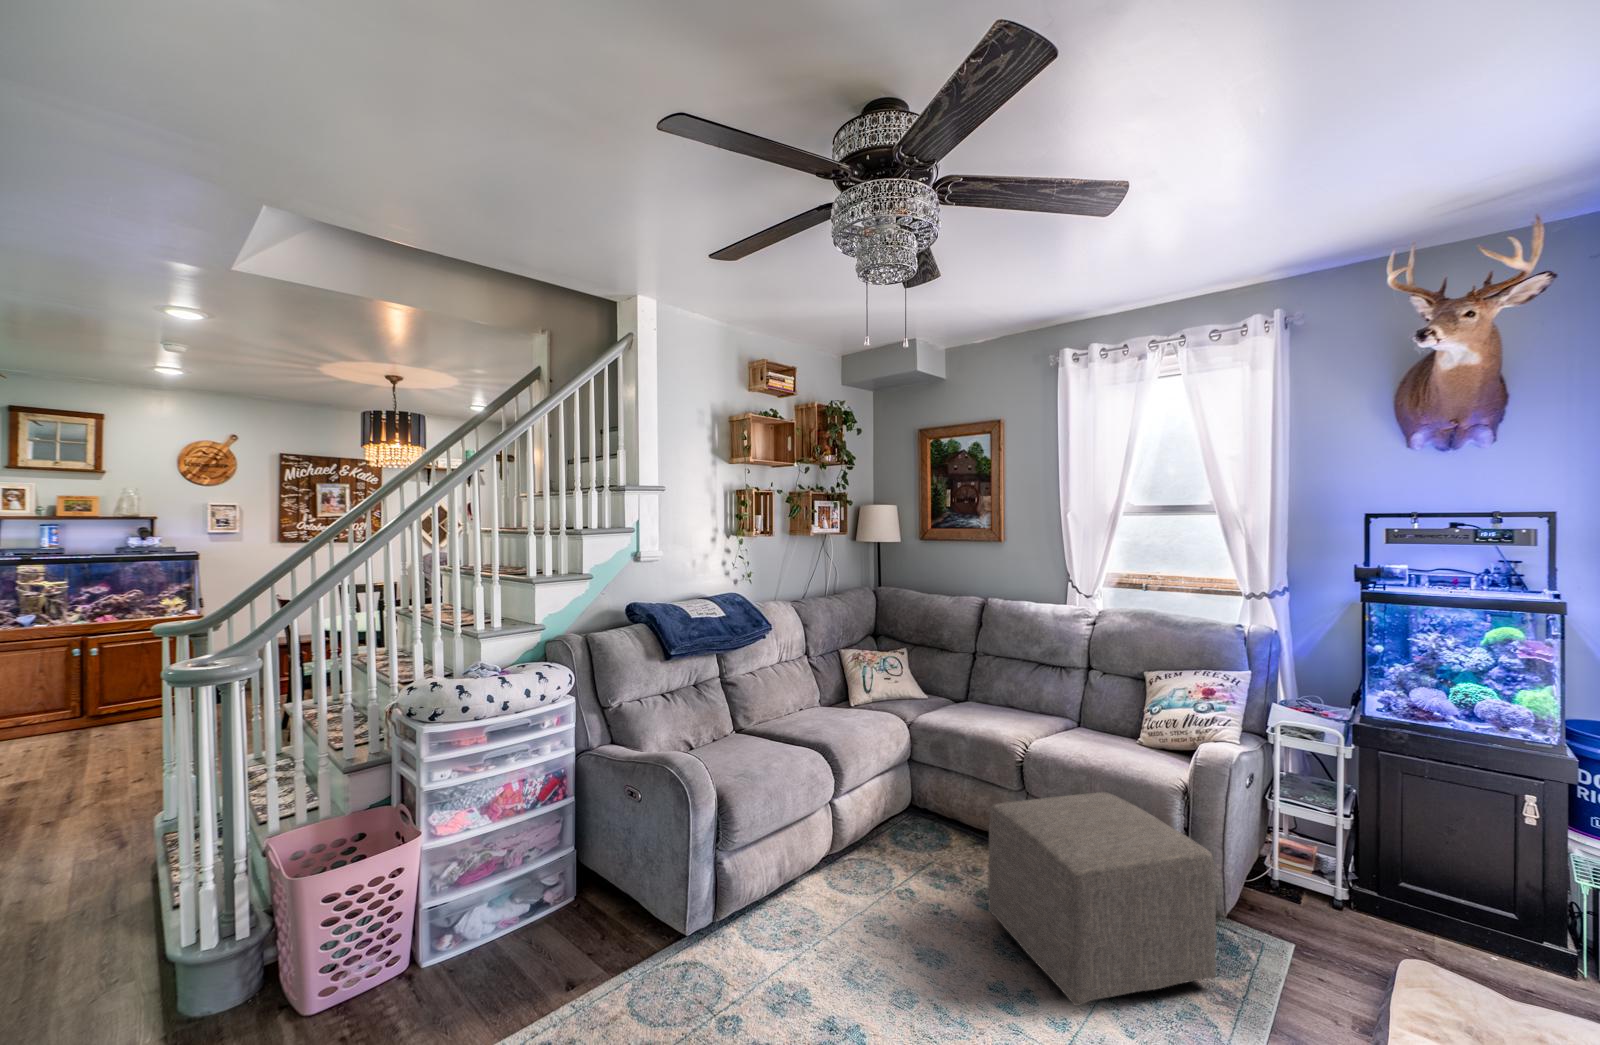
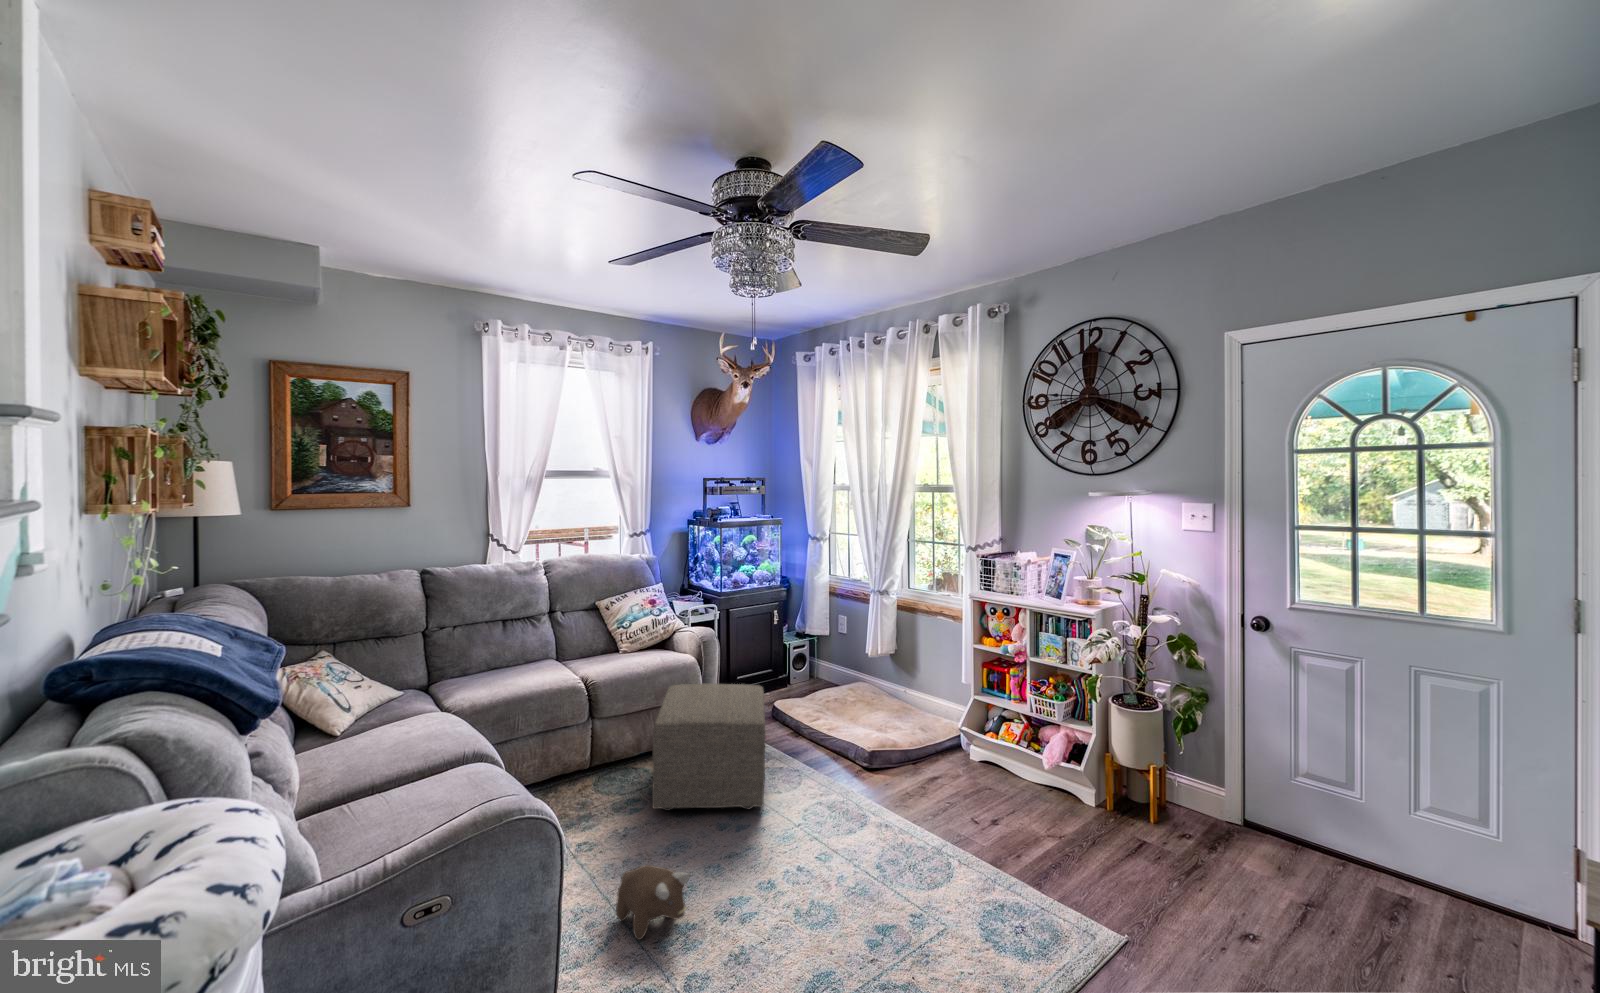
plush toy: none [794,902,858,977] -> present [616,865,690,940]

